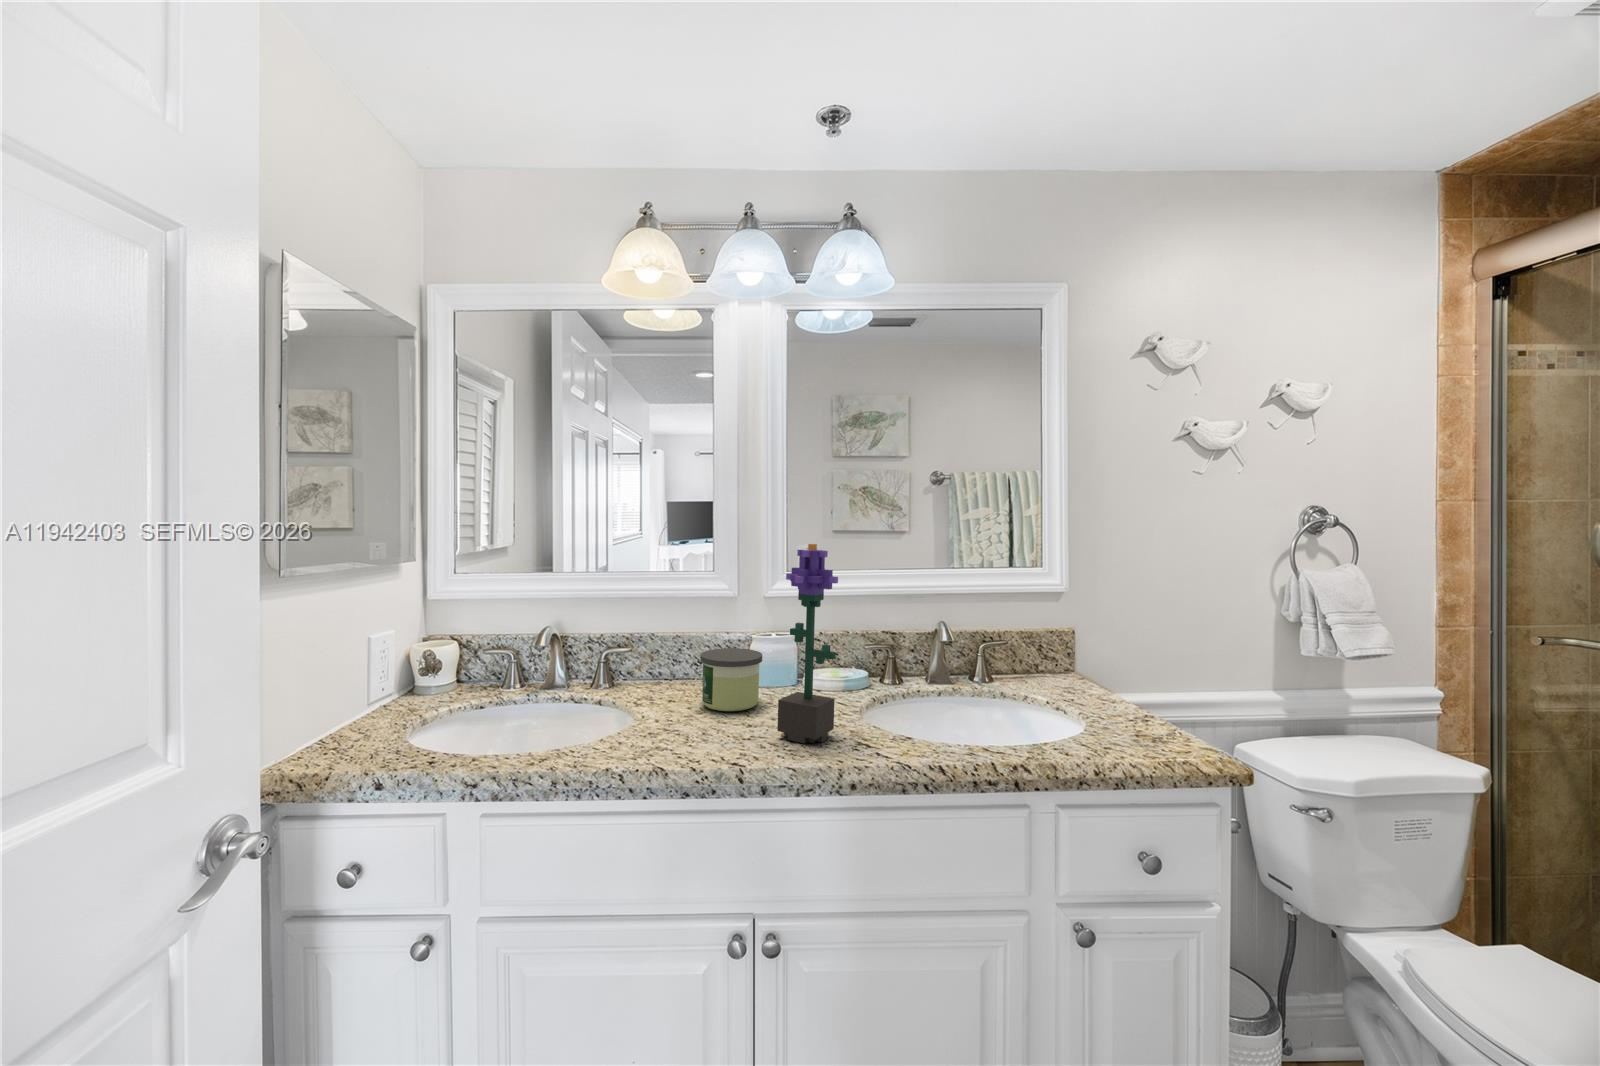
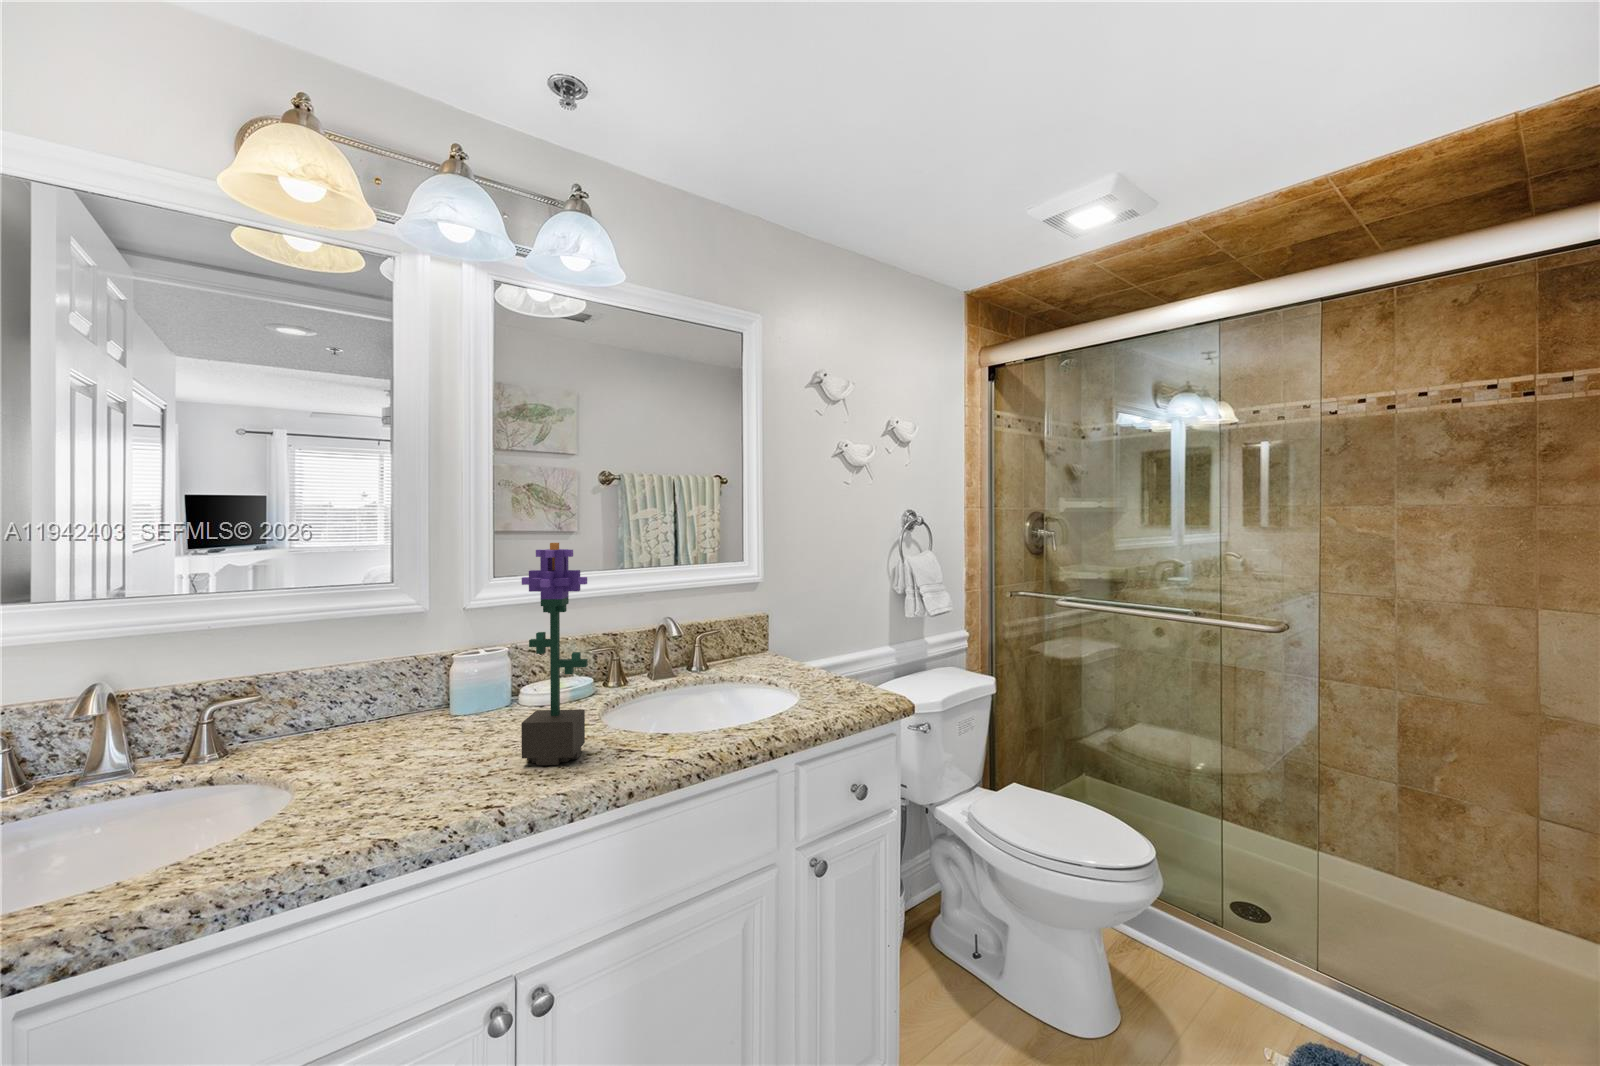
candle: present [700,648,762,711] -> none [390,673,477,753]

